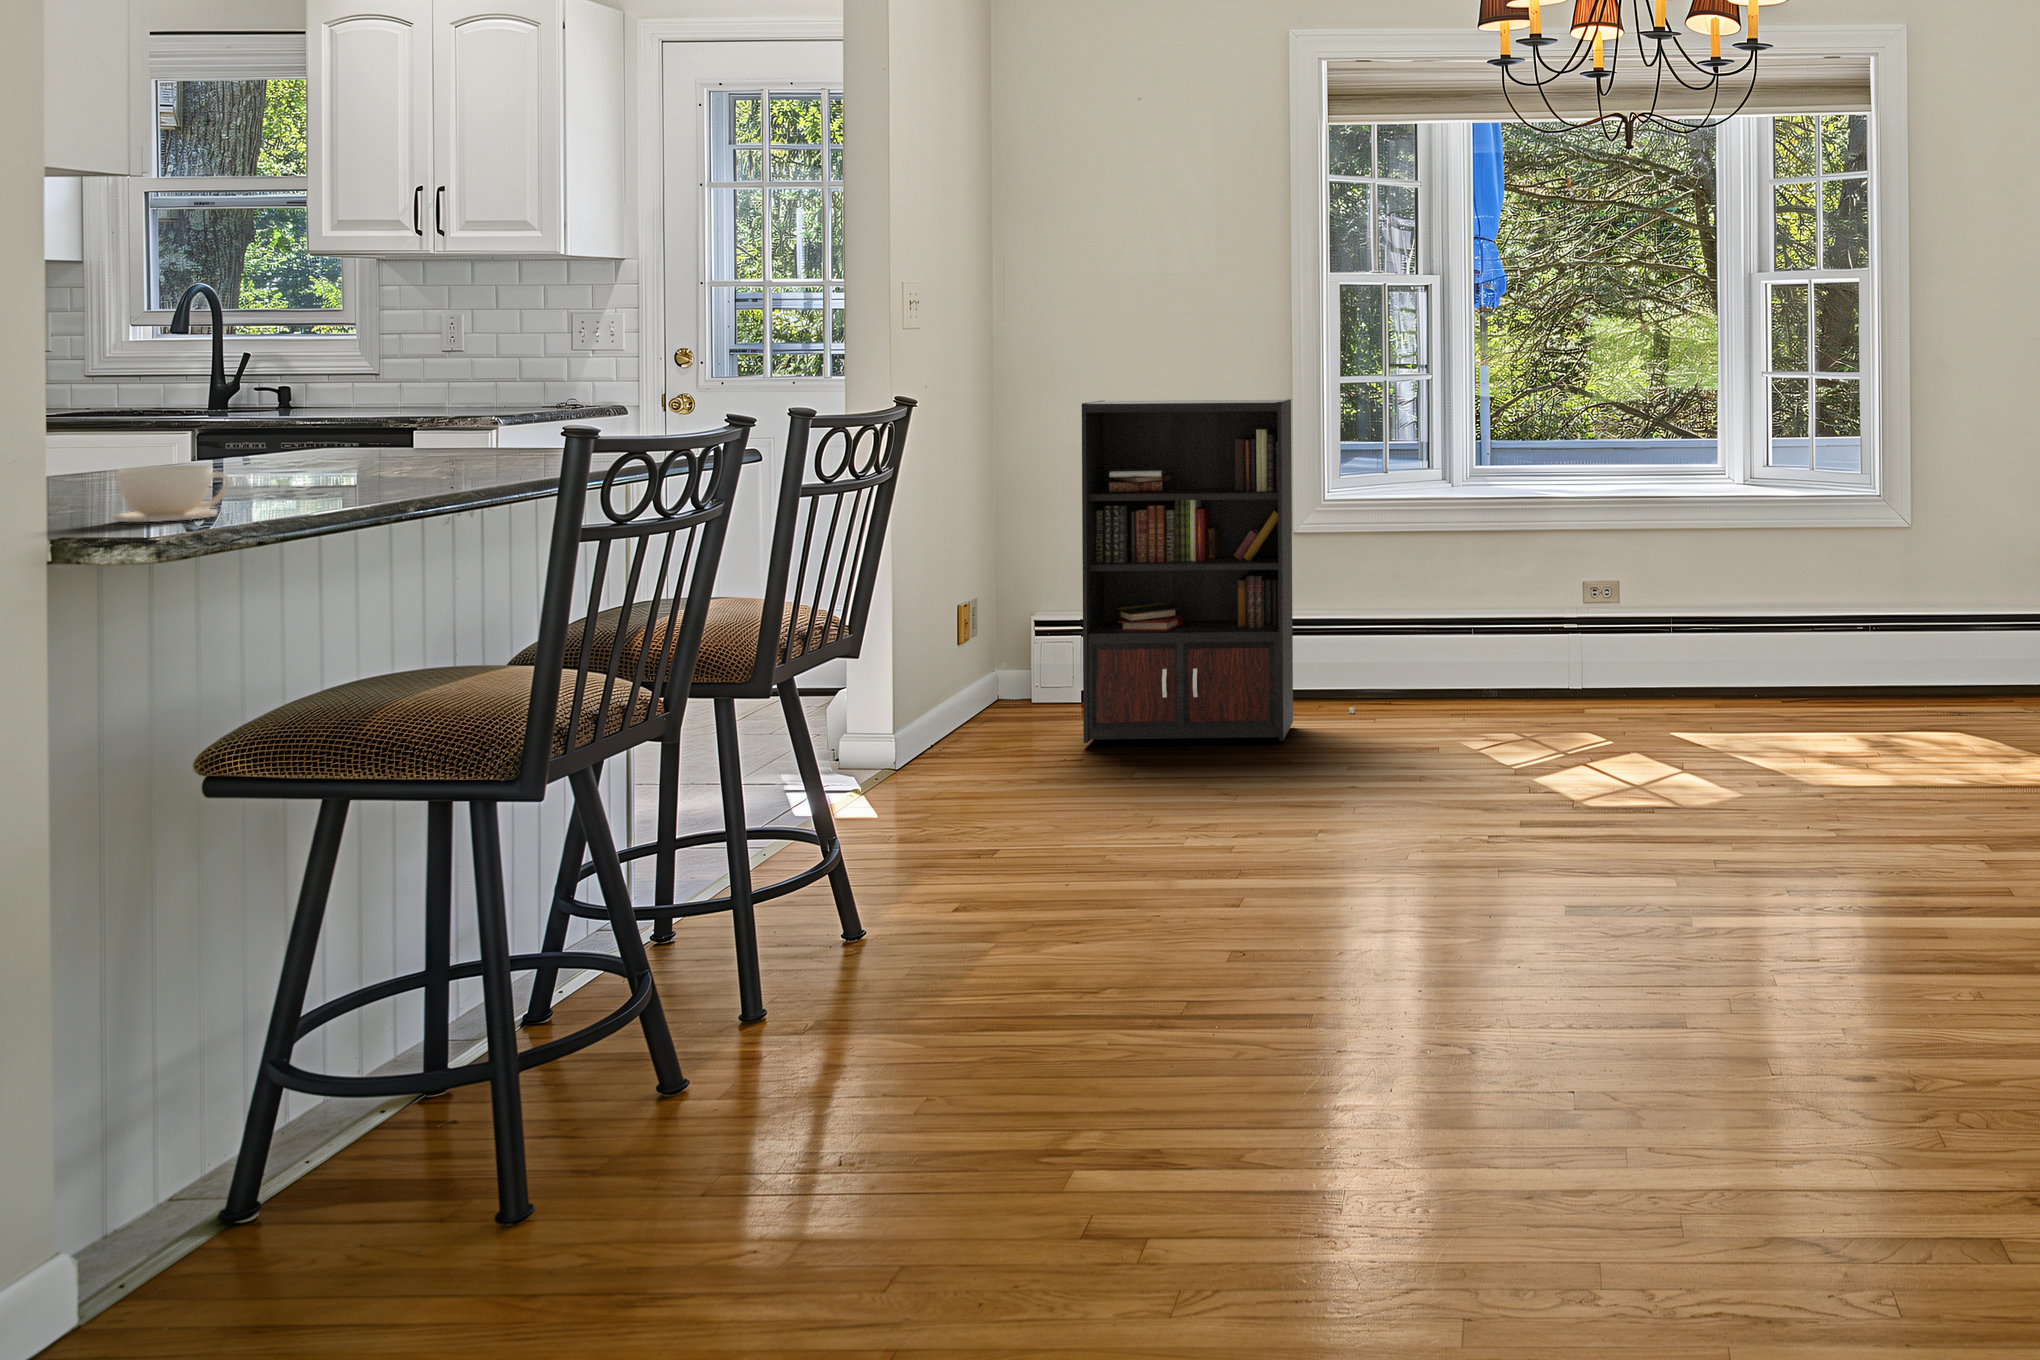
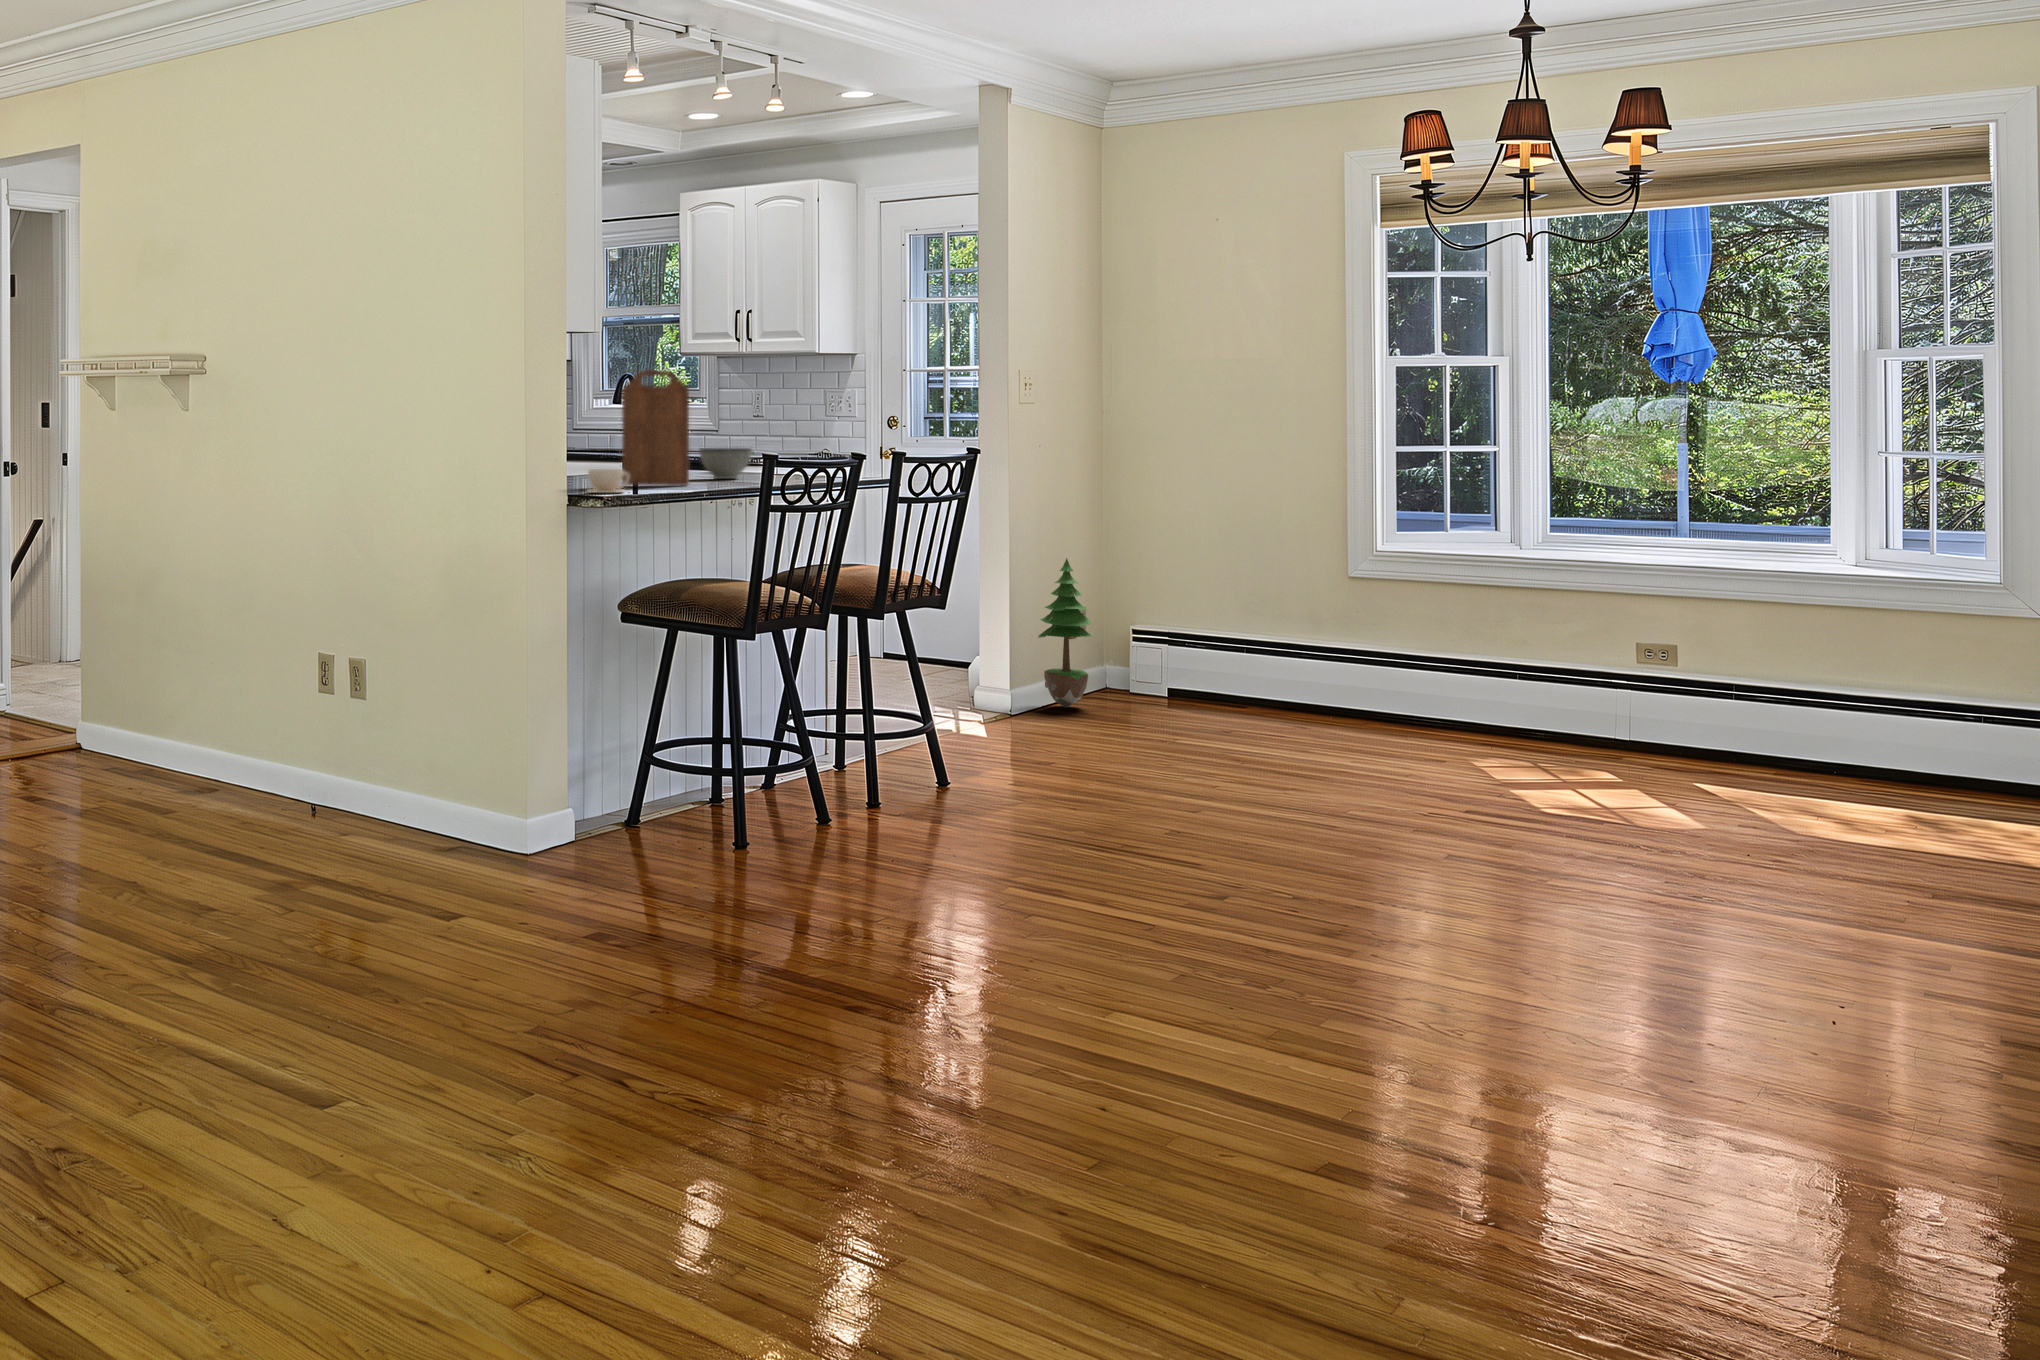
cutting board: none [206,259,369,493] -> present [622,370,689,486]
bookcase: present [1082,399,1354,743] -> none [1149,457,1387,727]
bowl: none [380,408,491,466] -> present [699,448,751,479]
potted tree: none [930,545,1009,755] -> present [1038,558,1092,708]

